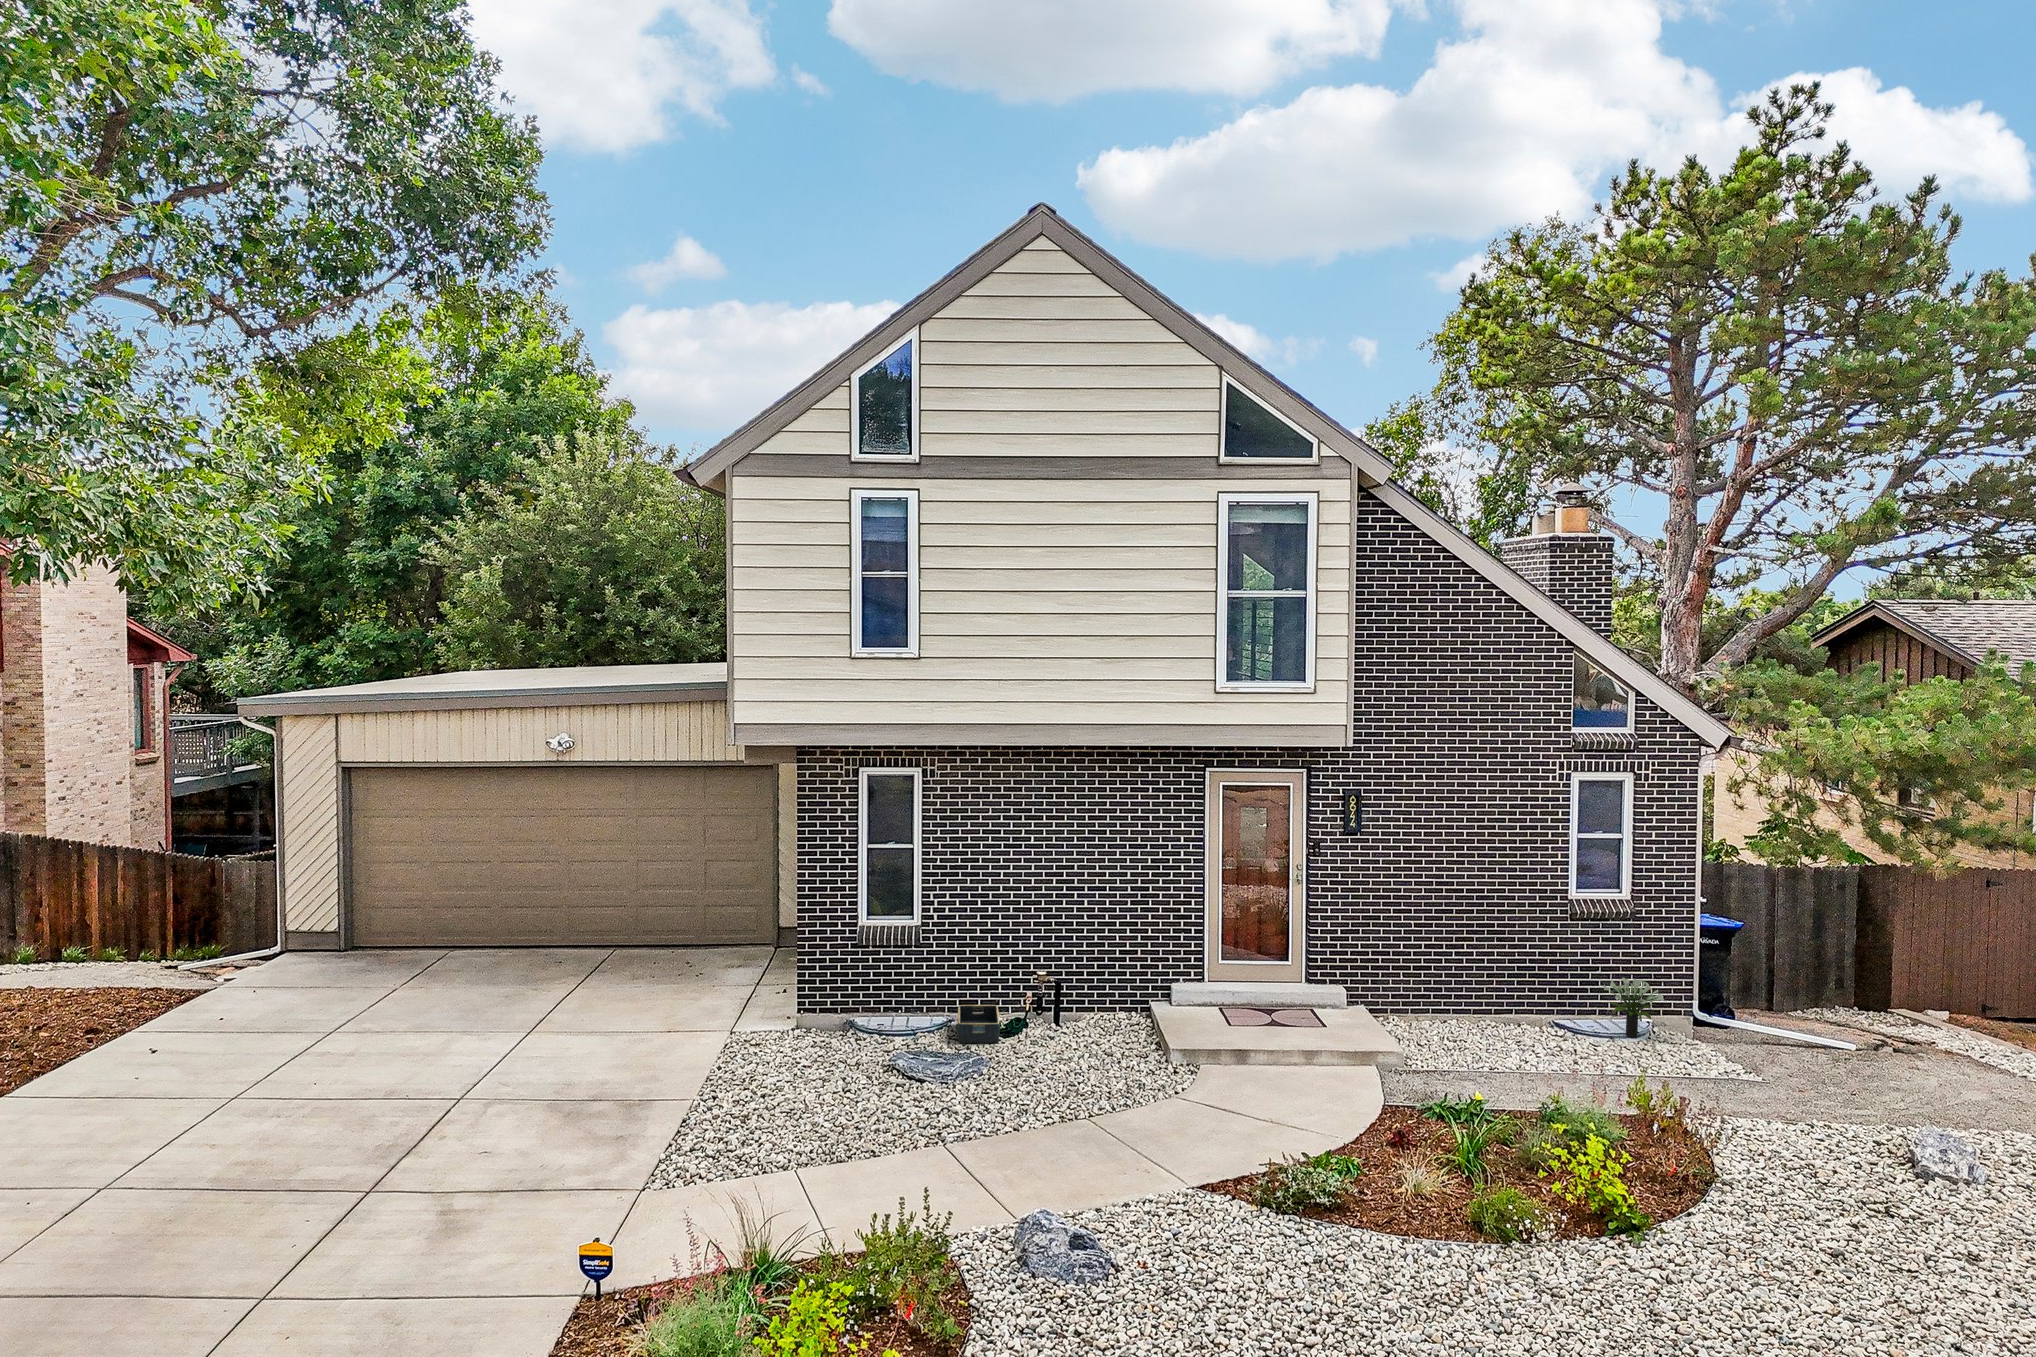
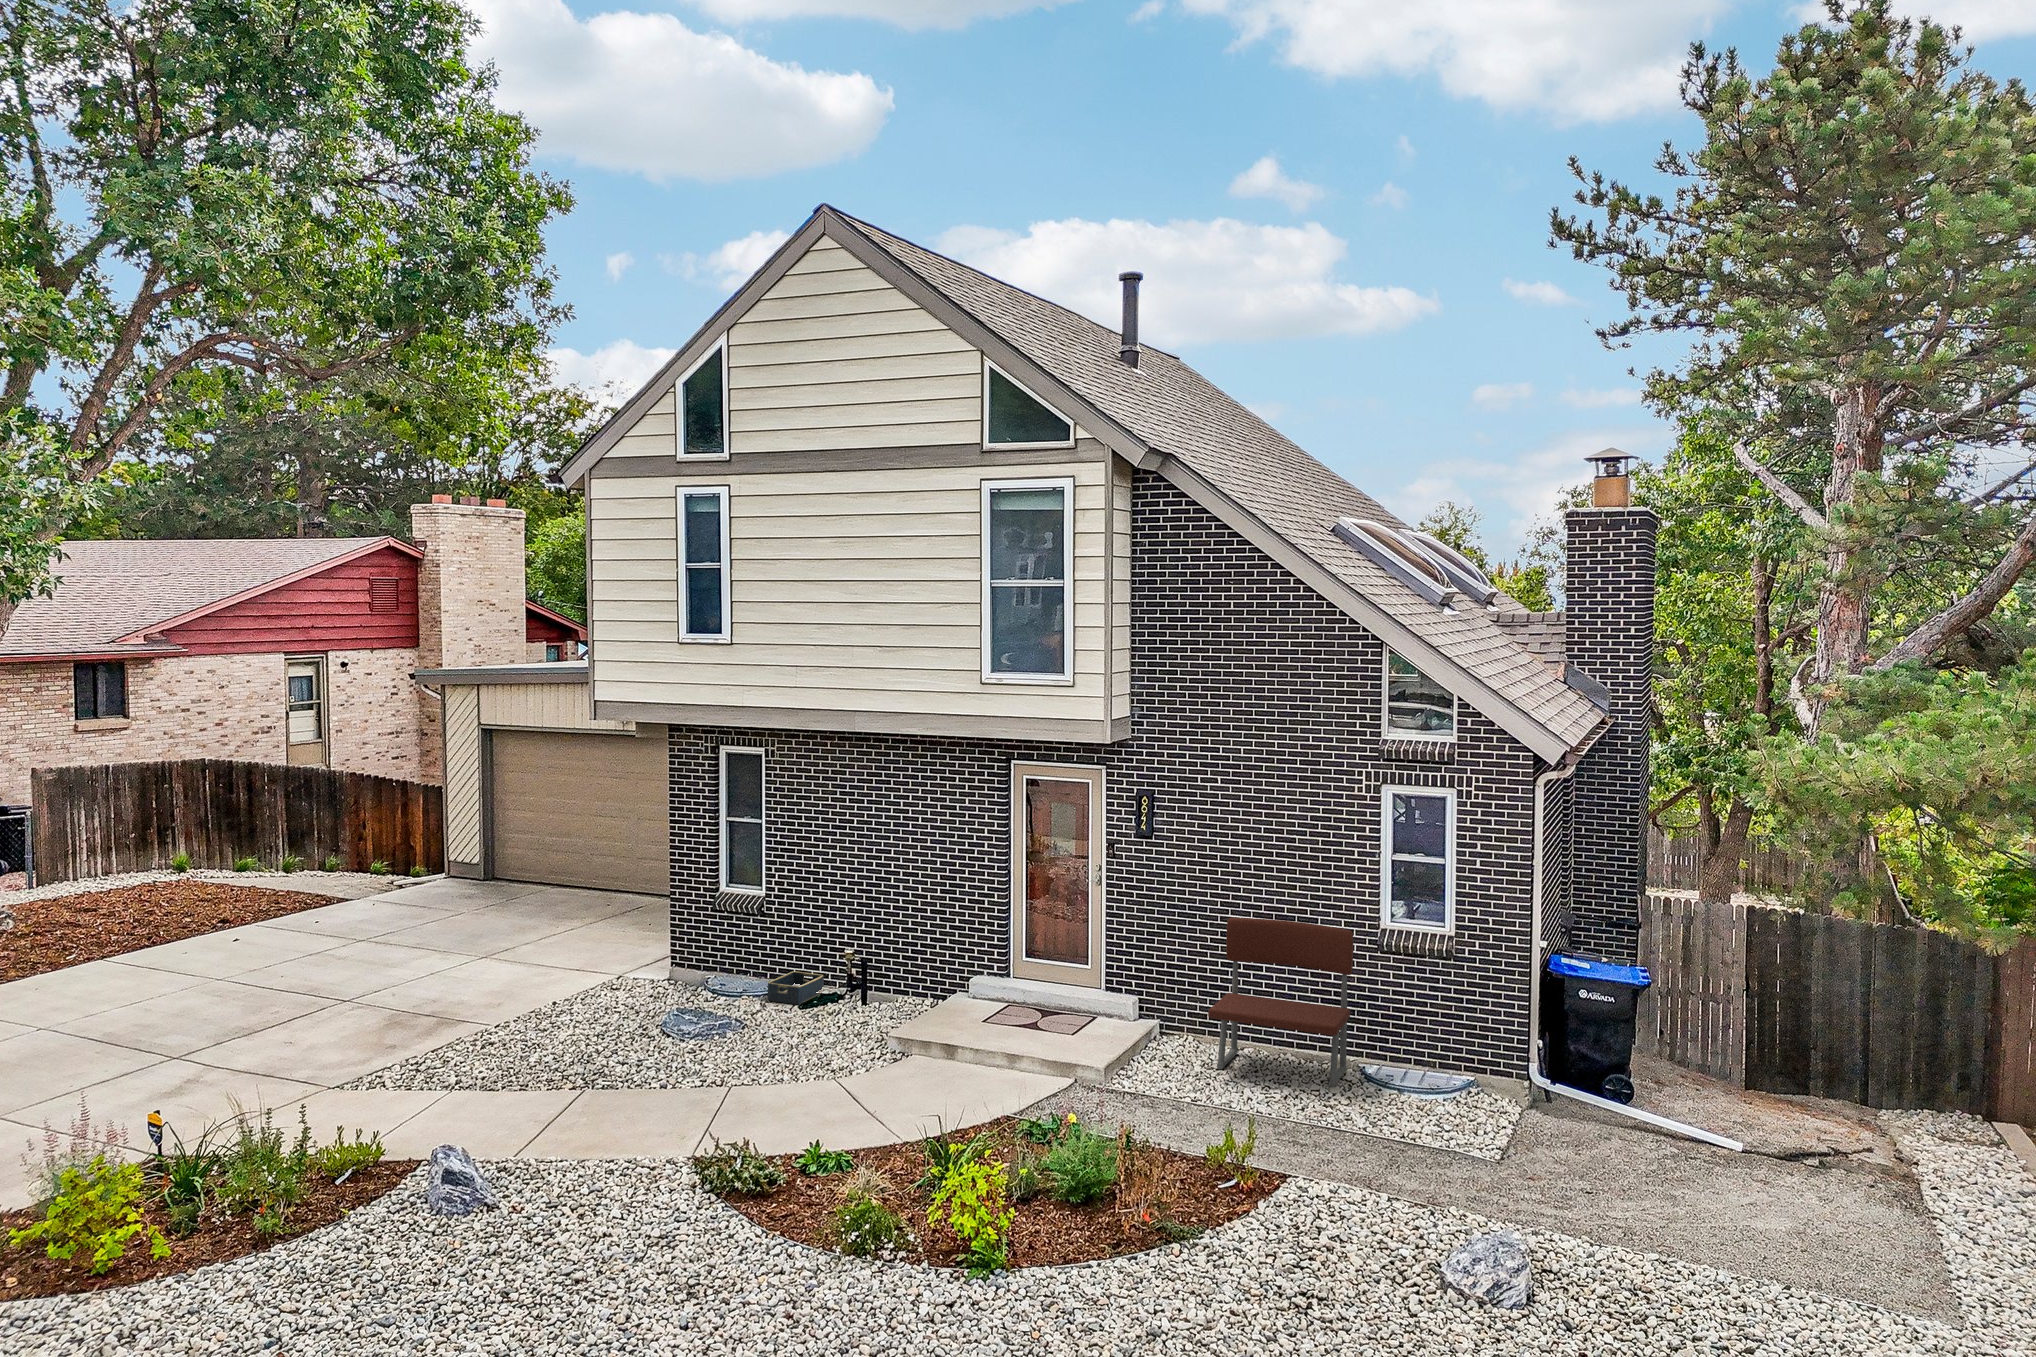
bench: none [1446,902,1591,1049] -> present [1208,918,1353,1087]
potted plant: present [1604,978,1665,1038] -> none [1398,1021,1463,1090]

